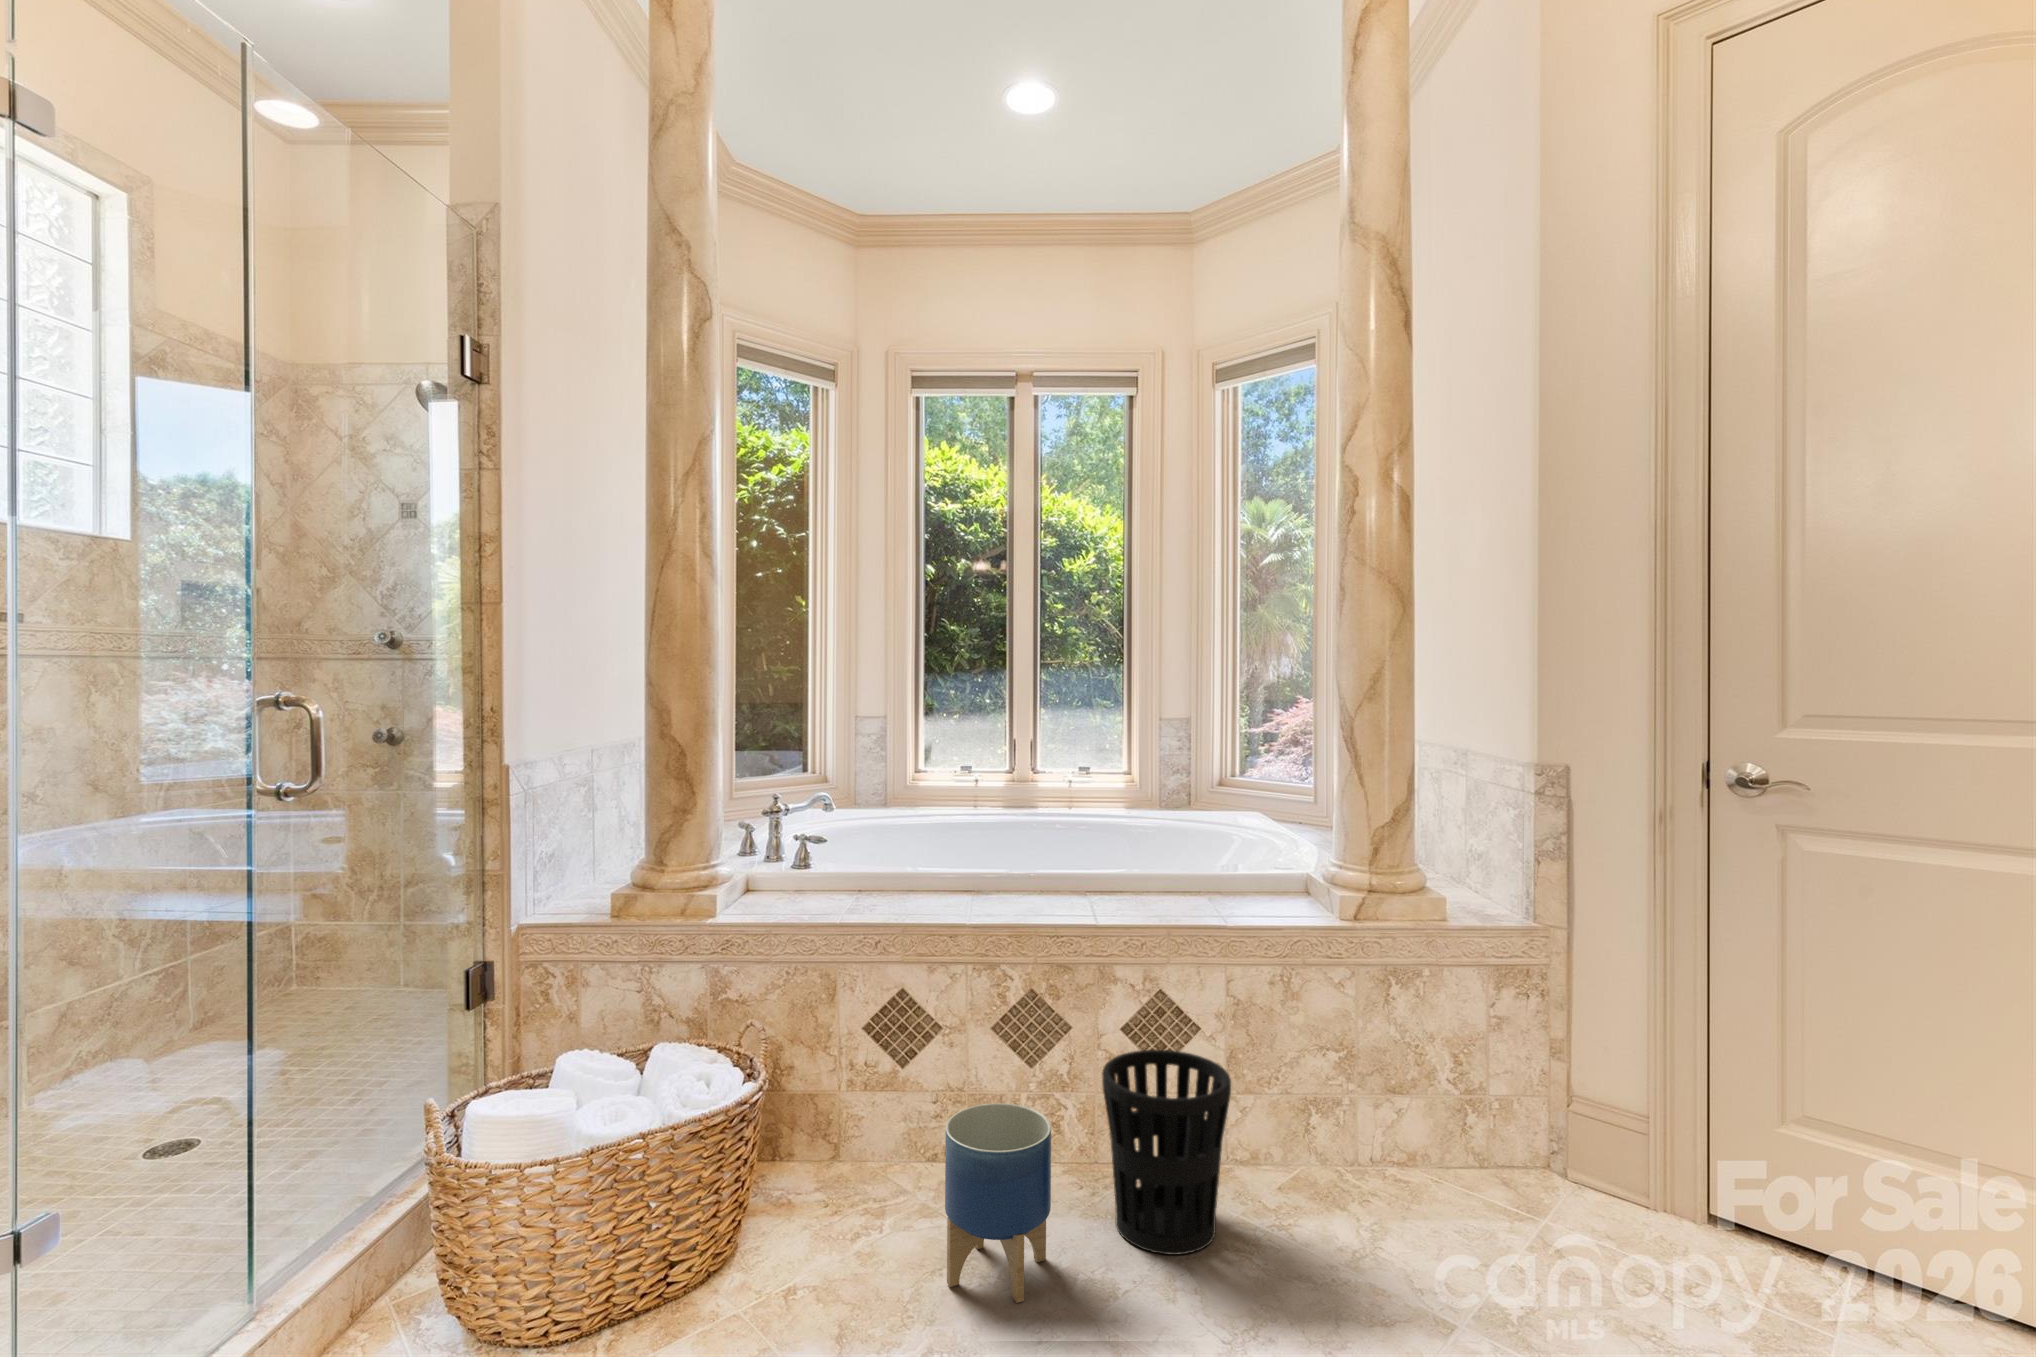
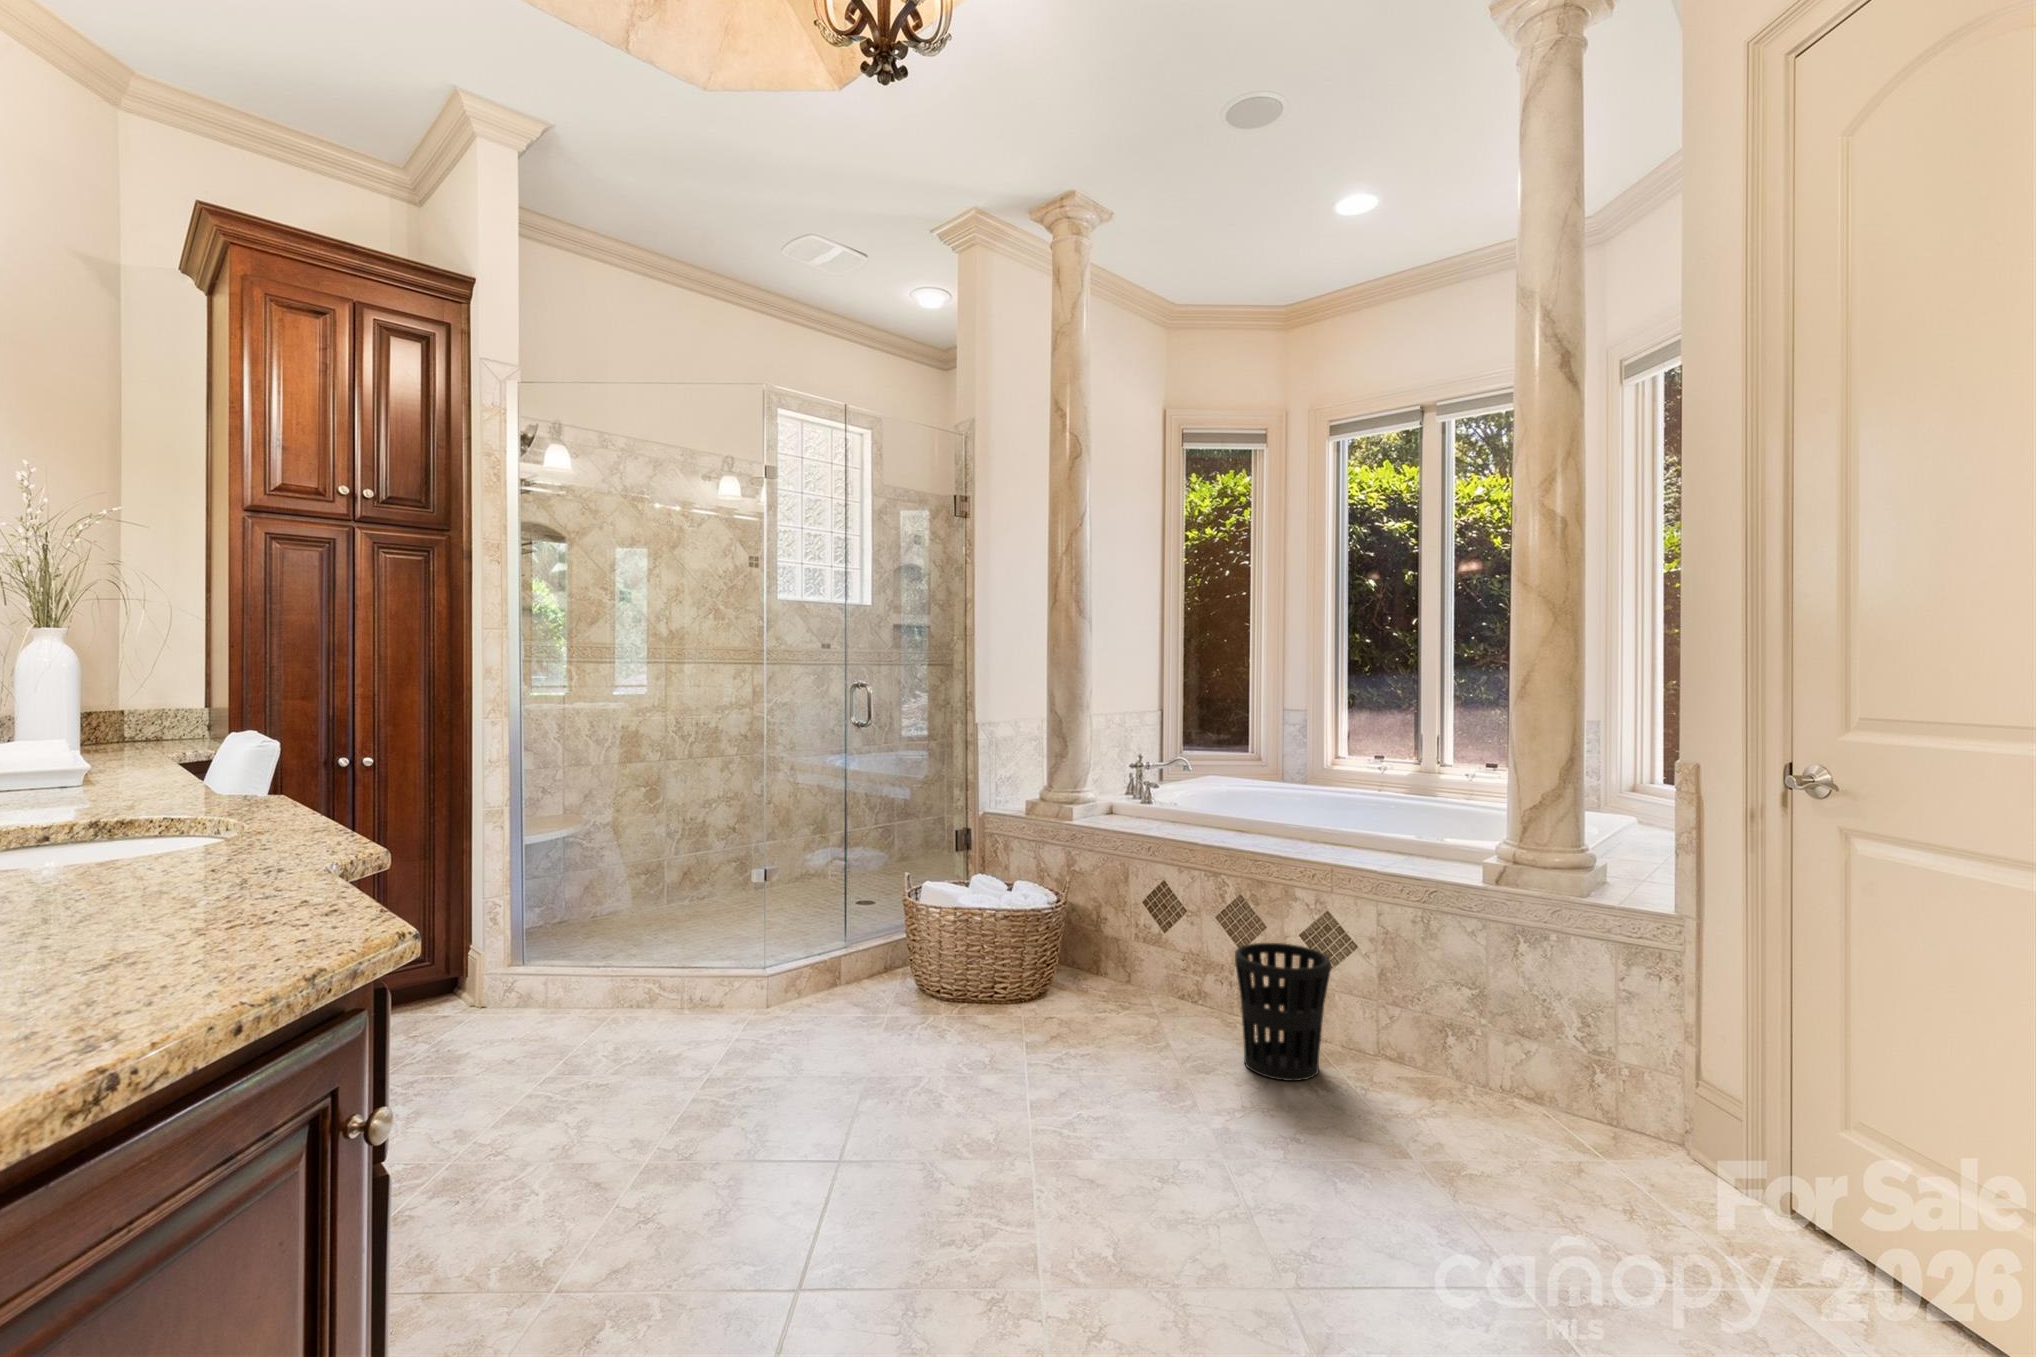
planter: present [945,1103,1051,1303] -> none [1115,946,1184,1062]

